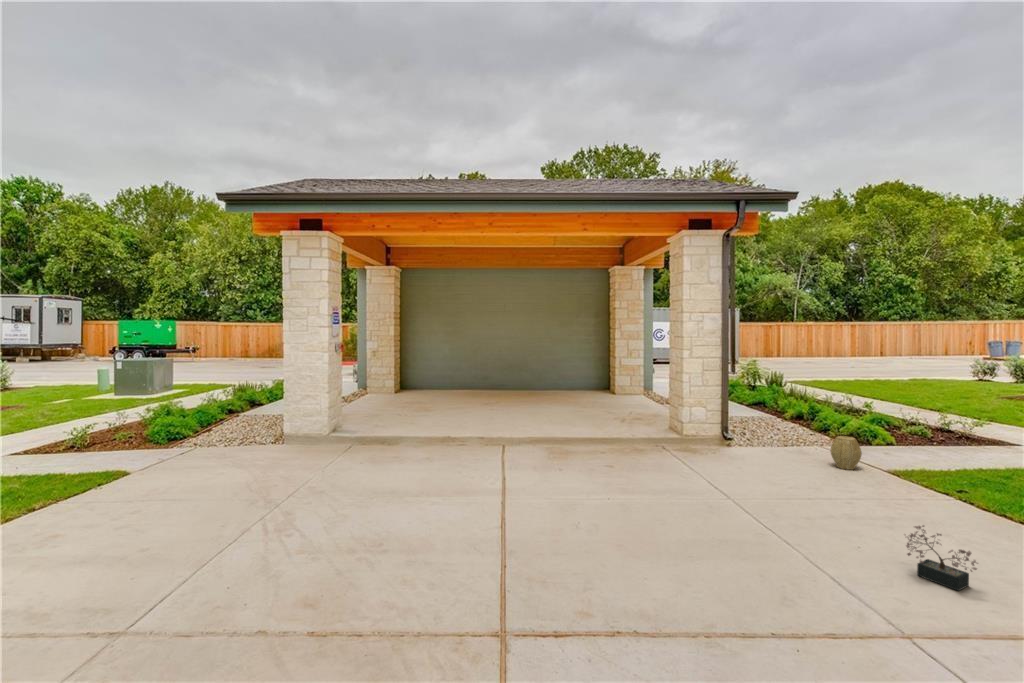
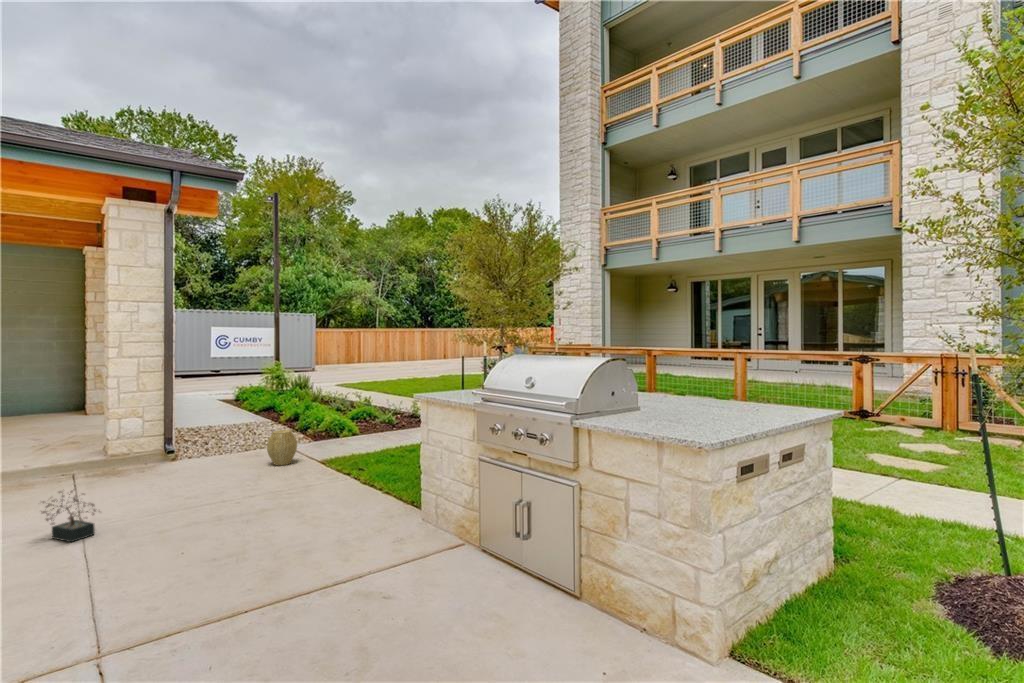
decorative plant: present [906,525,977,591] -> present [41,489,96,542]

